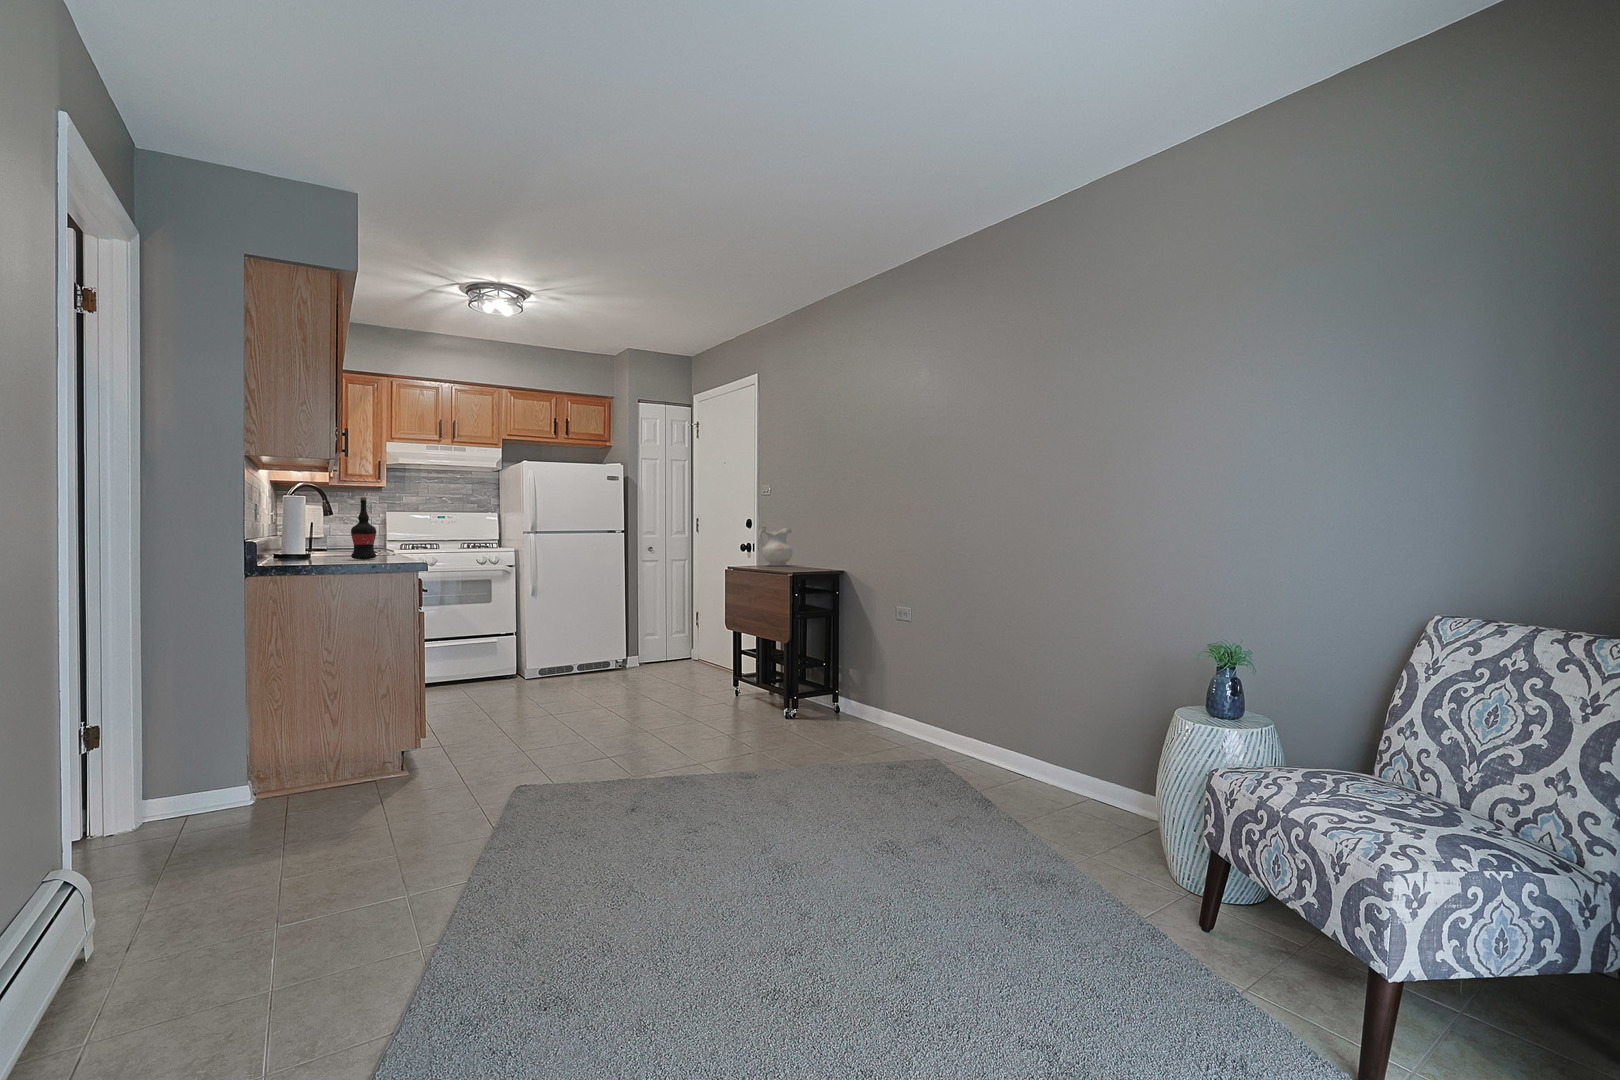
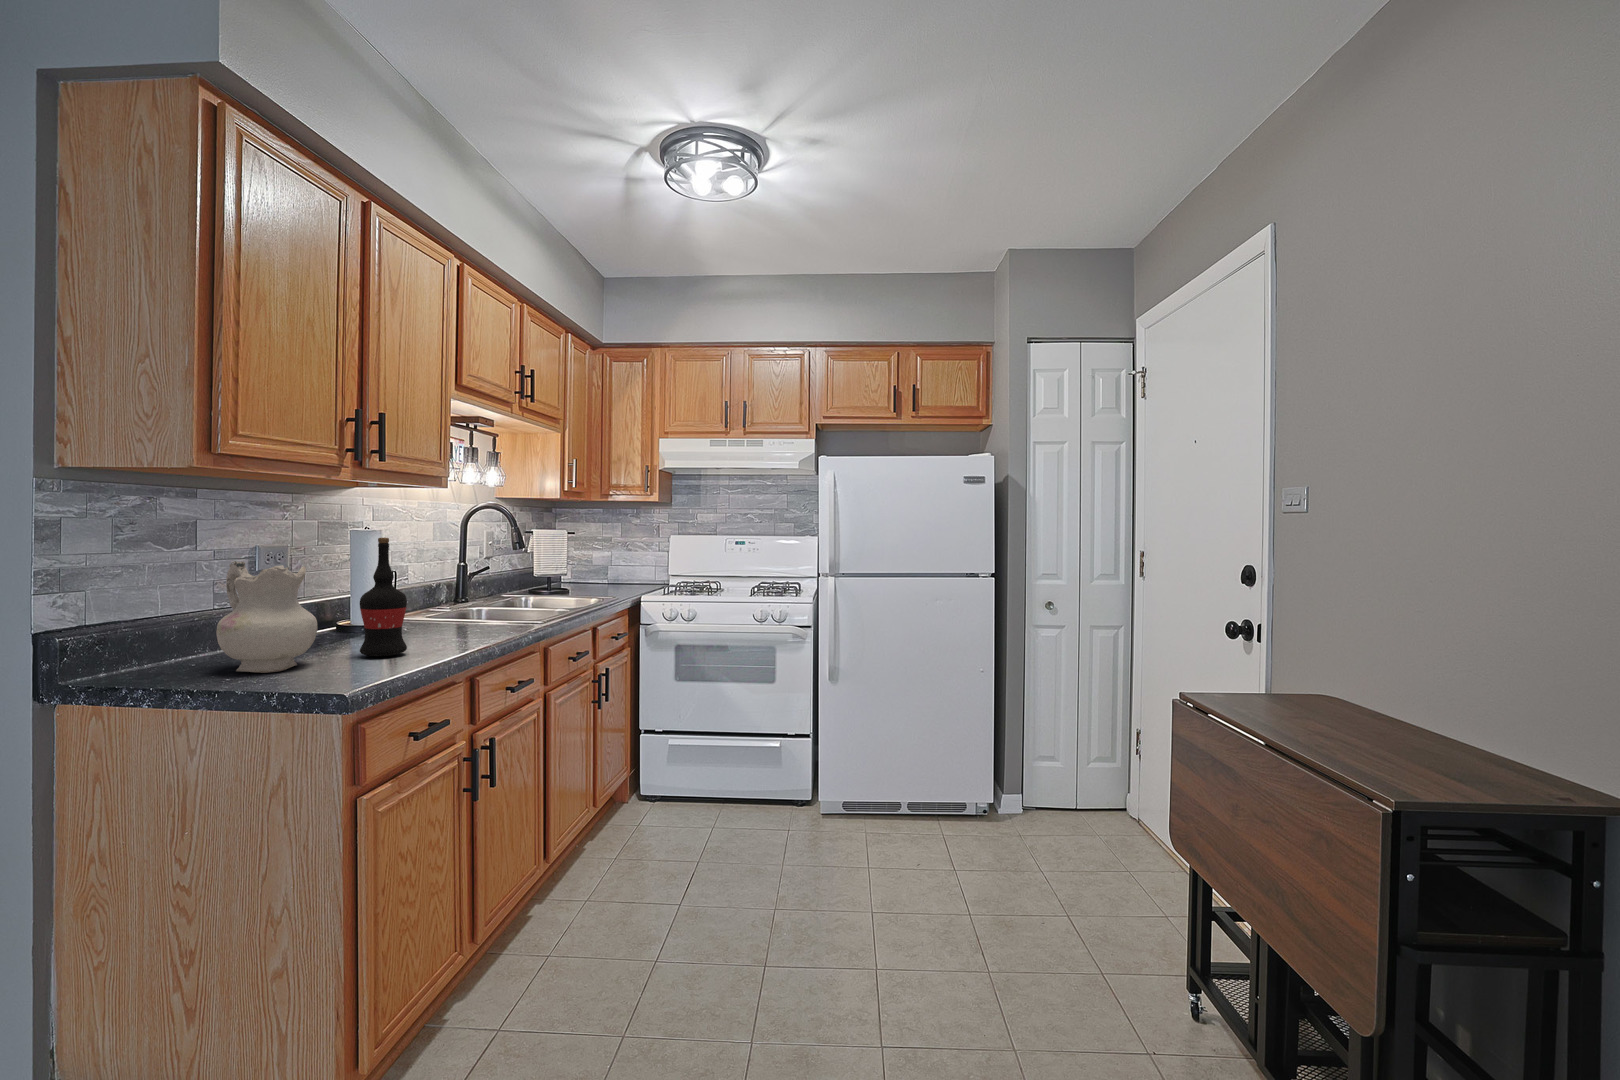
ceramic pitcher: present [758,527,793,566] -> present [216,561,318,673]

